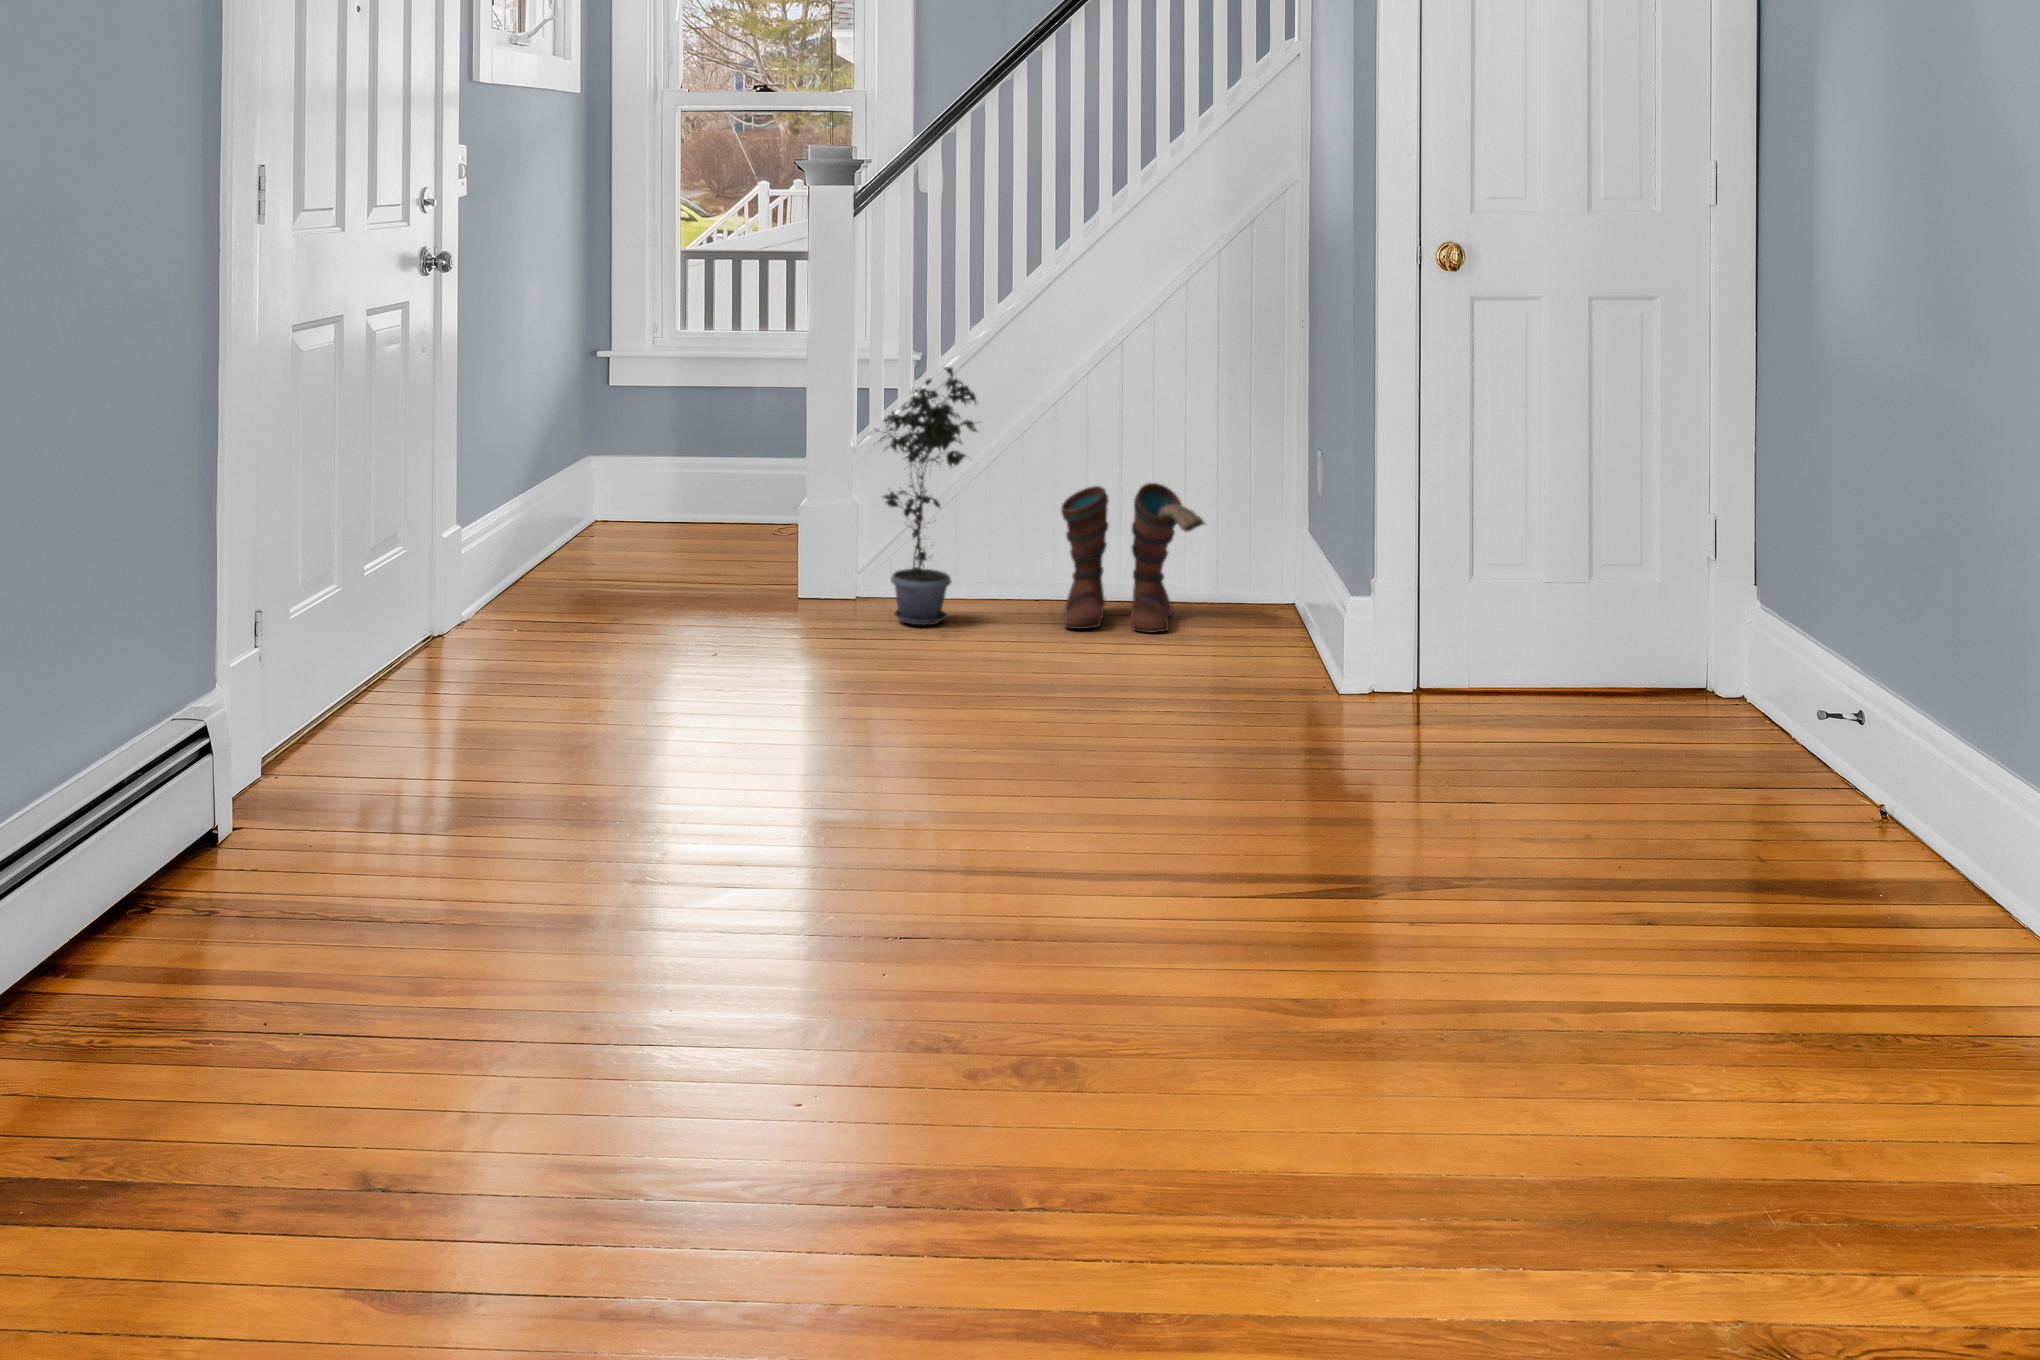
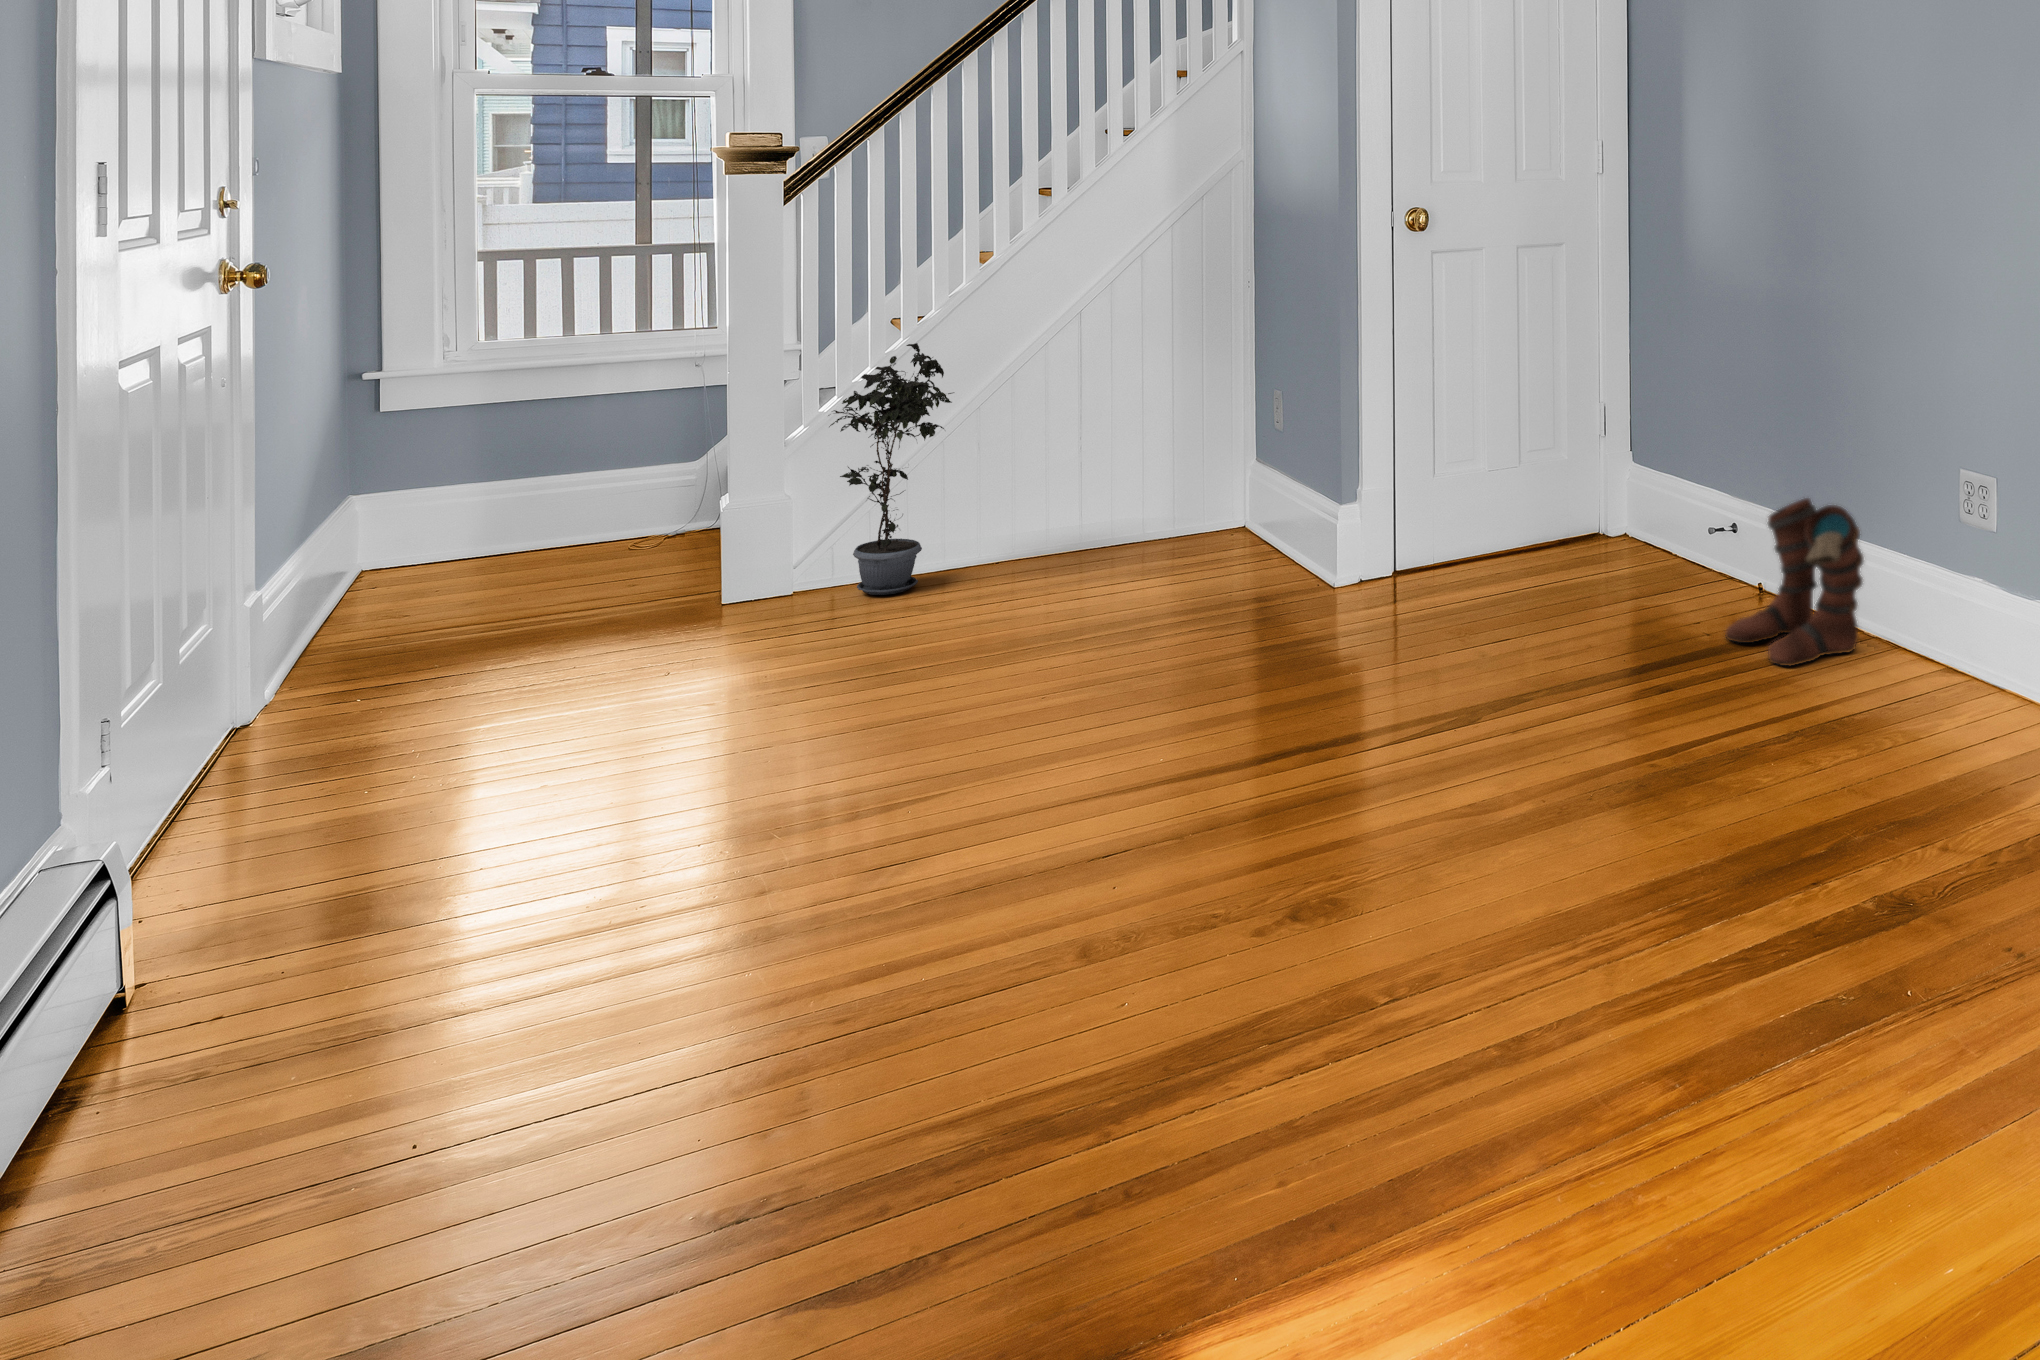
boots: present [1061,483,1205,632] -> present [1725,498,1864,666]

